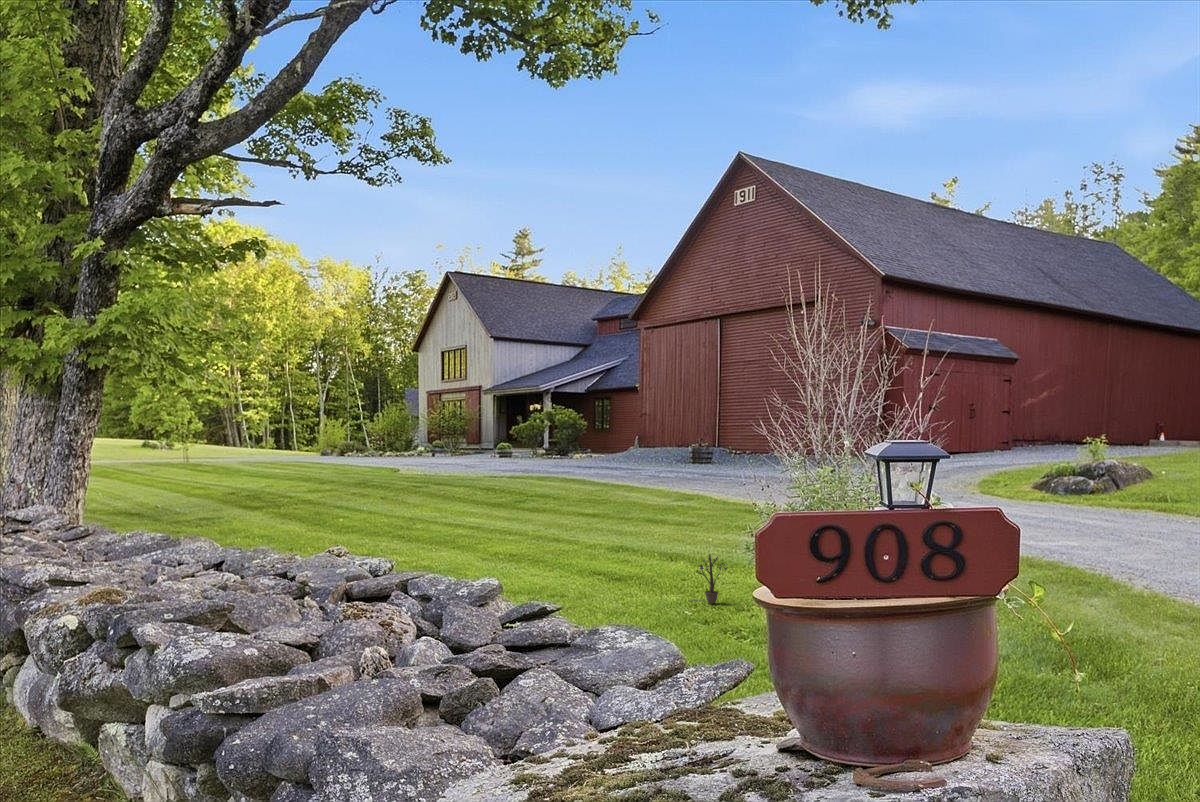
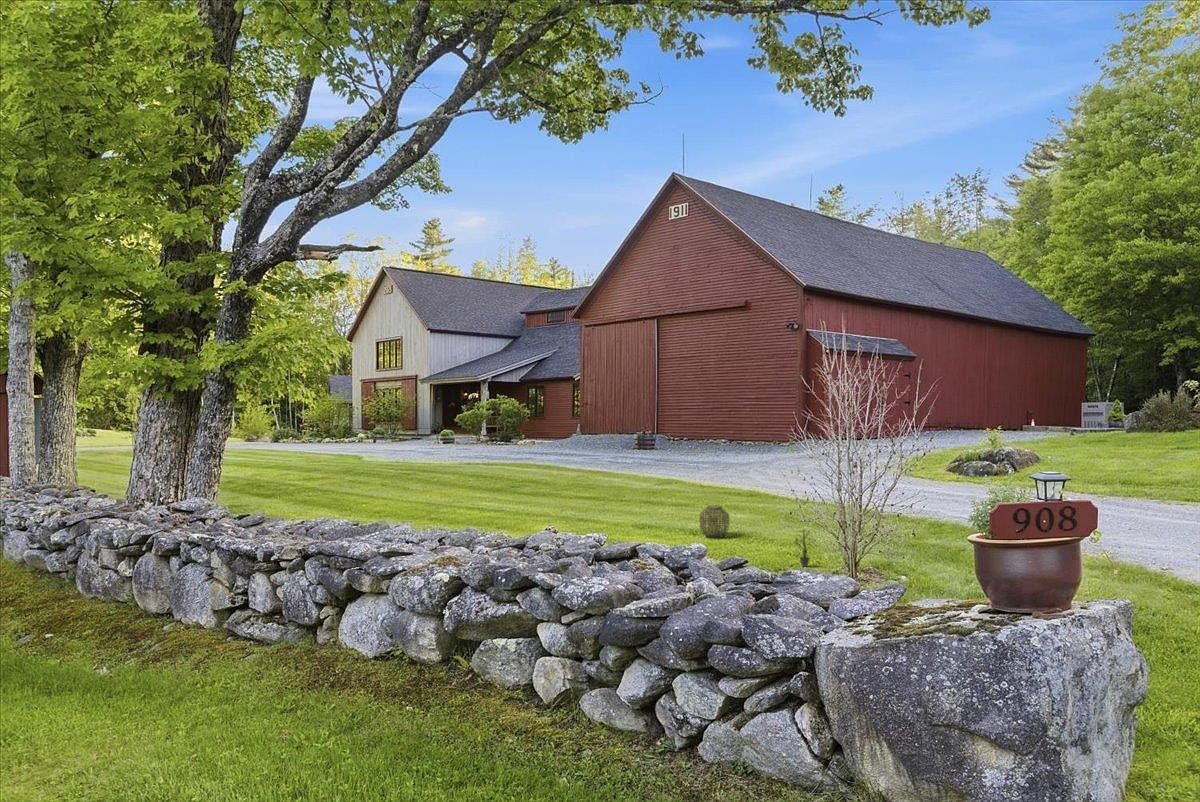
woven basket: none [625,522,663,564] -> present [700,506,729,538]

